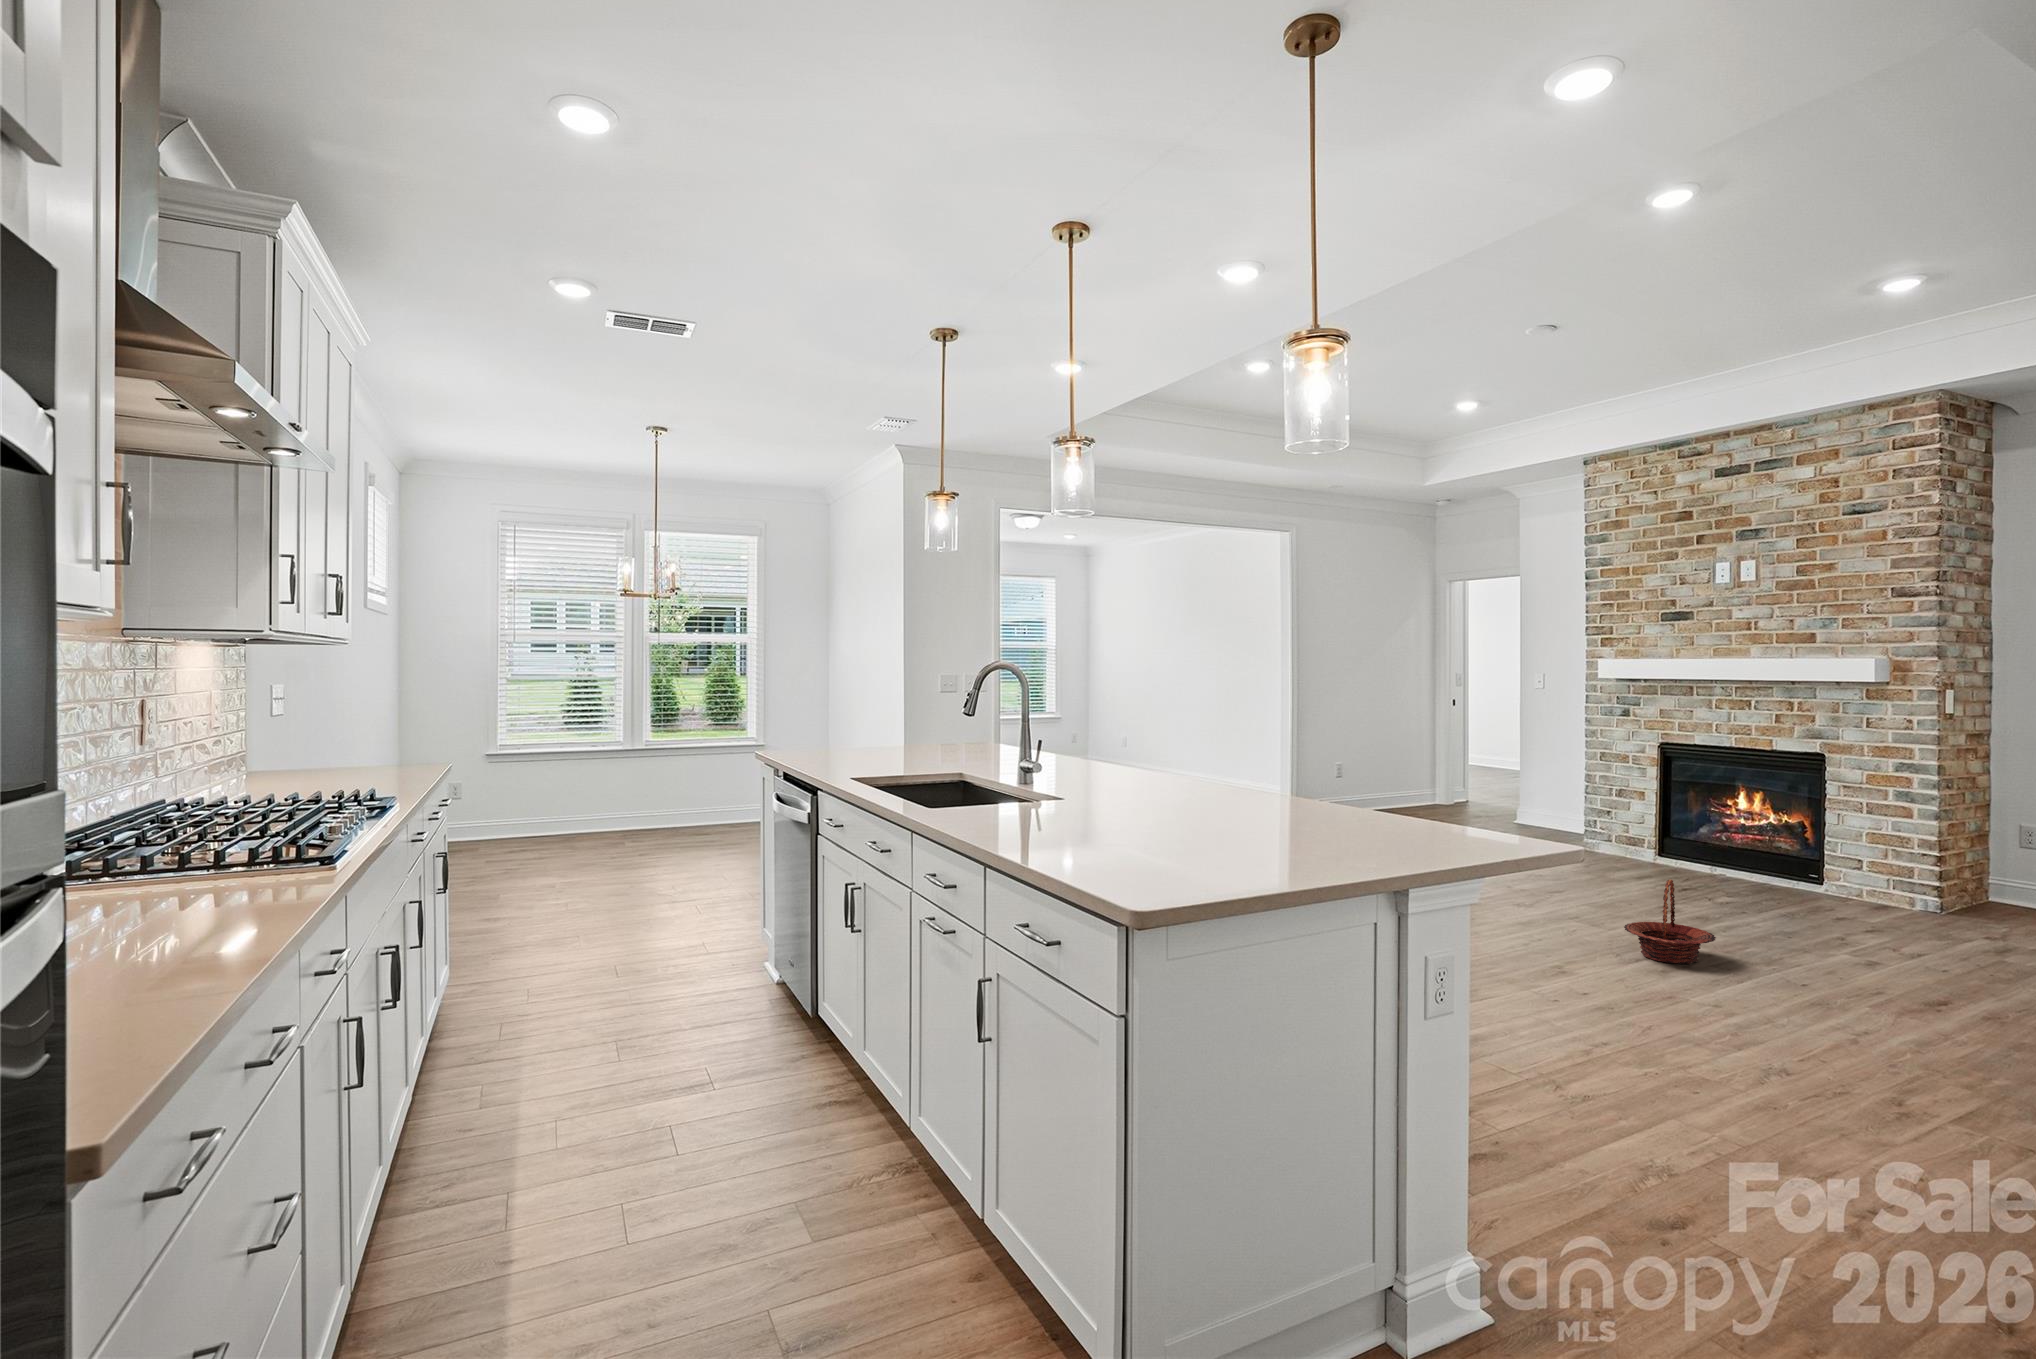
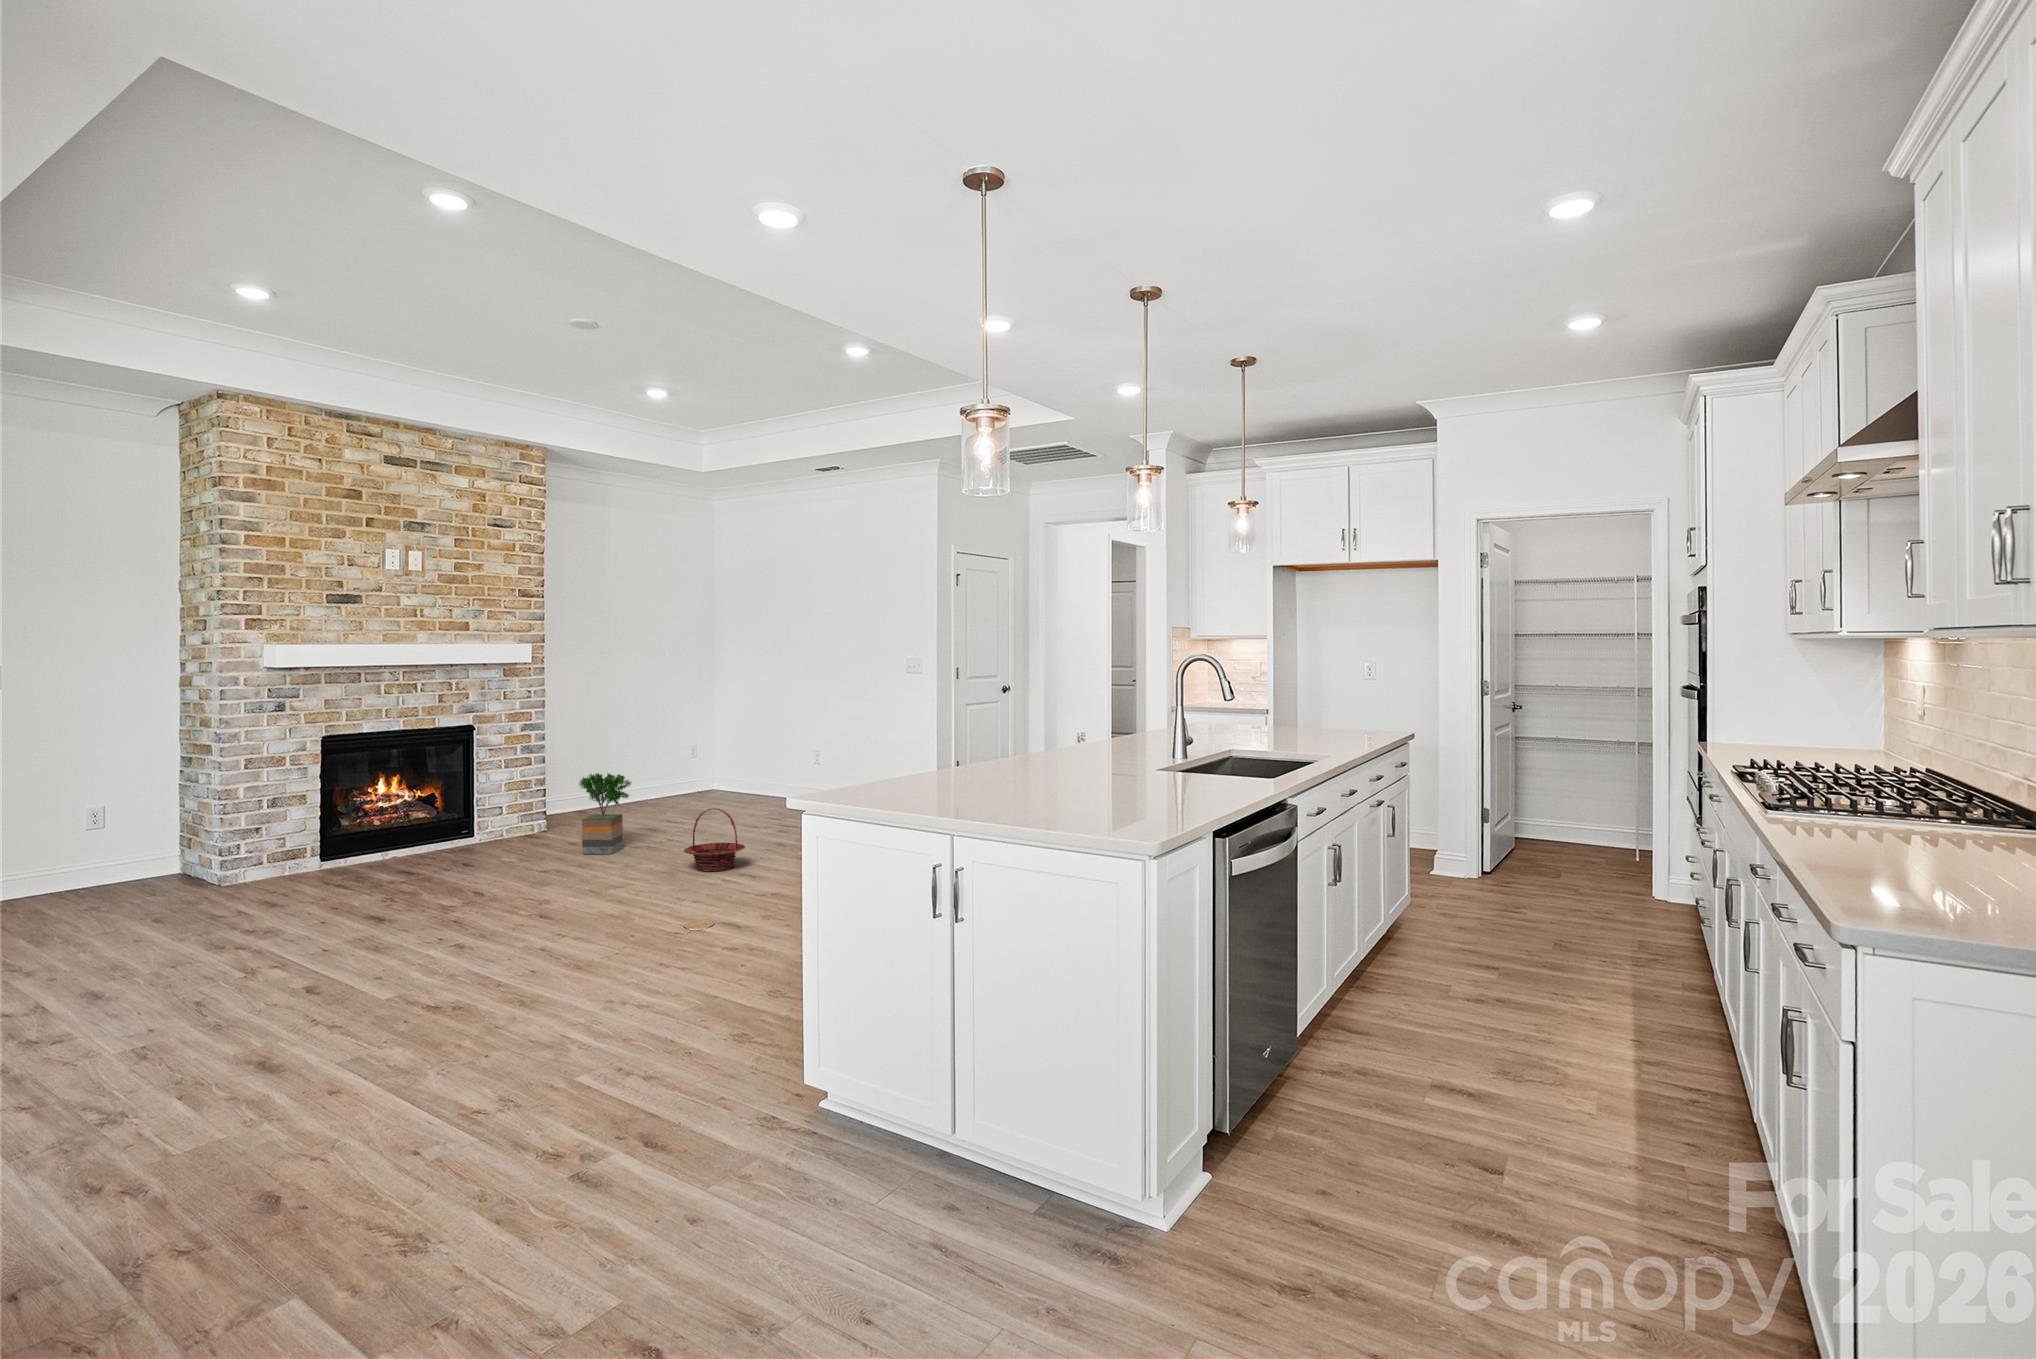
potted tree: none [1726,823,1819,931] -> present [580,773,631,854]

